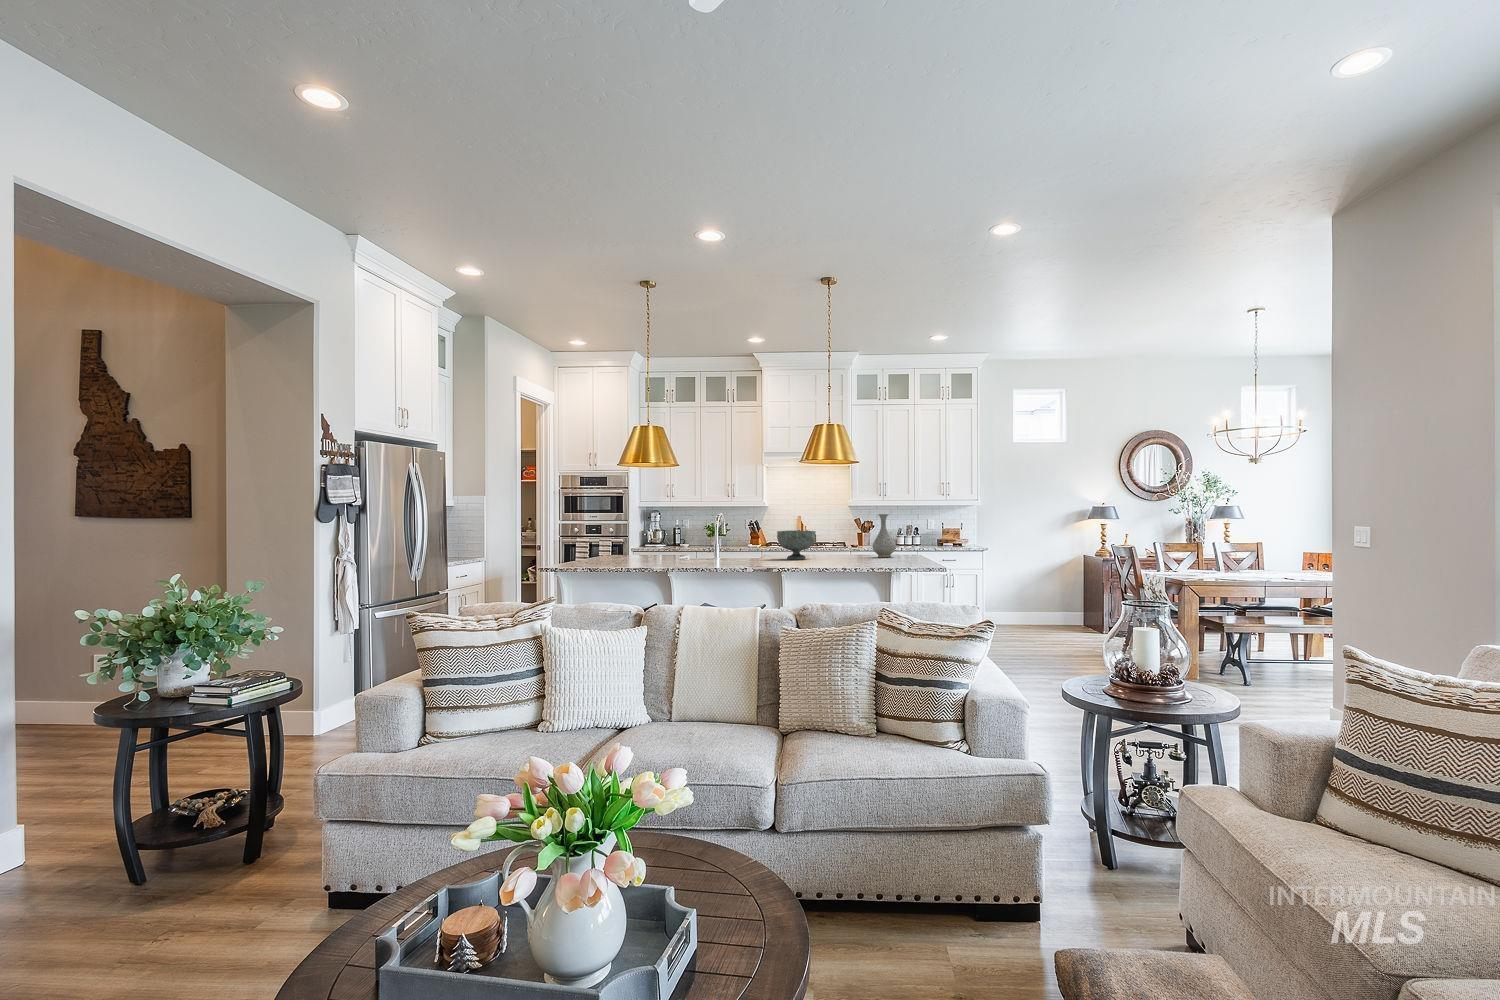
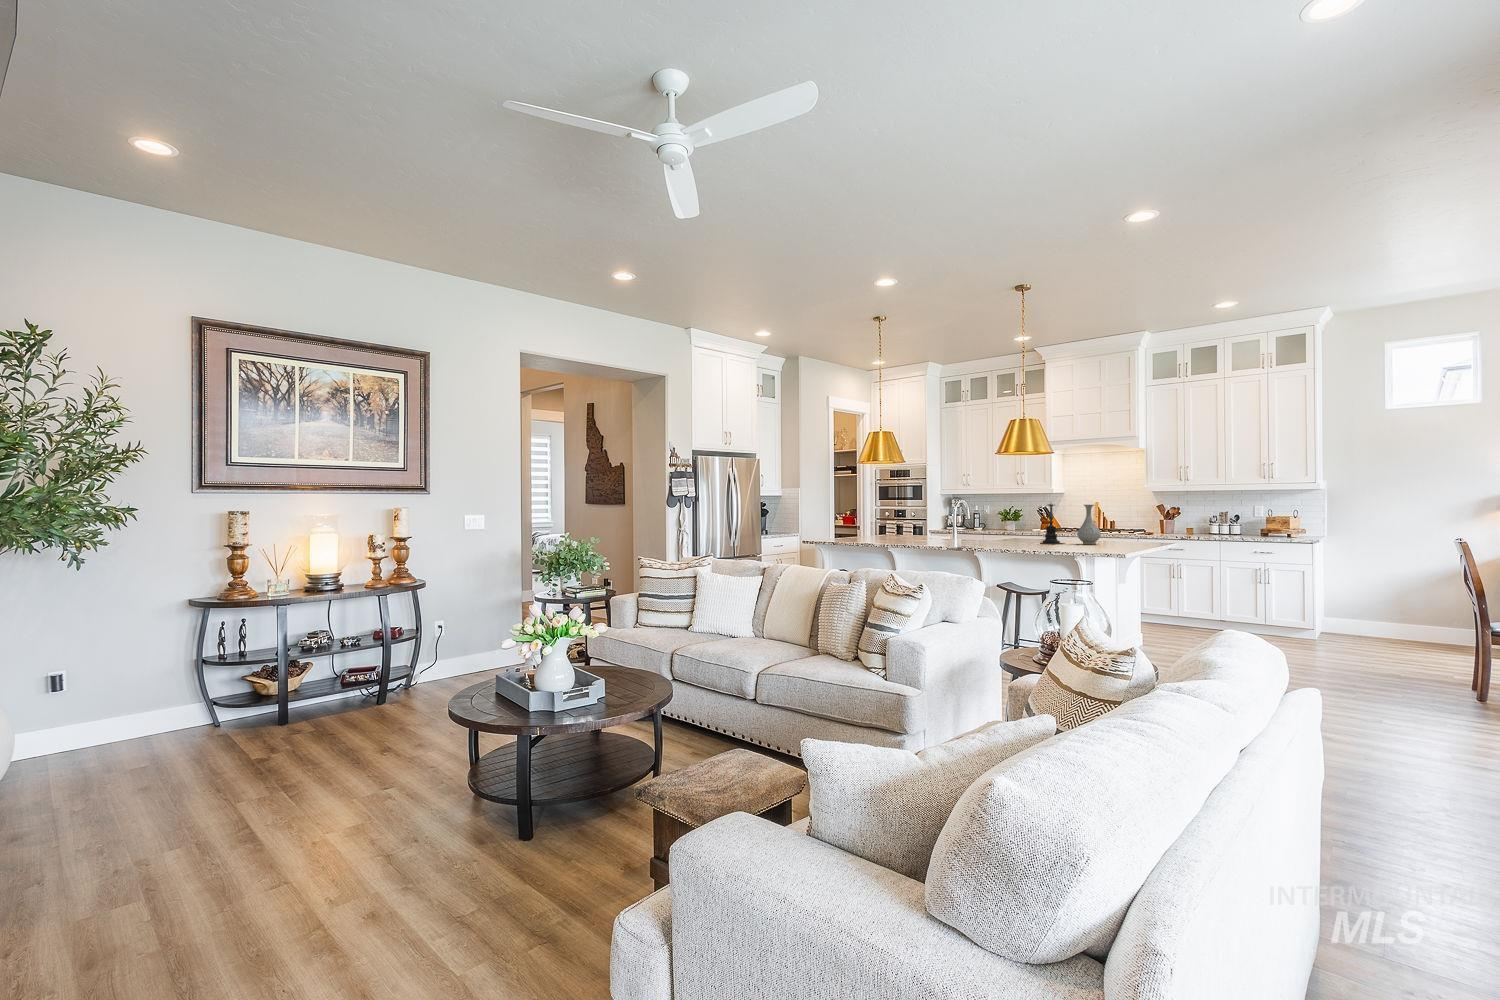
candle holder: none [832,508,861,559] -> present [1041,504,1062,544]
decorative bowl: present [777,530,816,559] -> none [987,518,1022,543]

